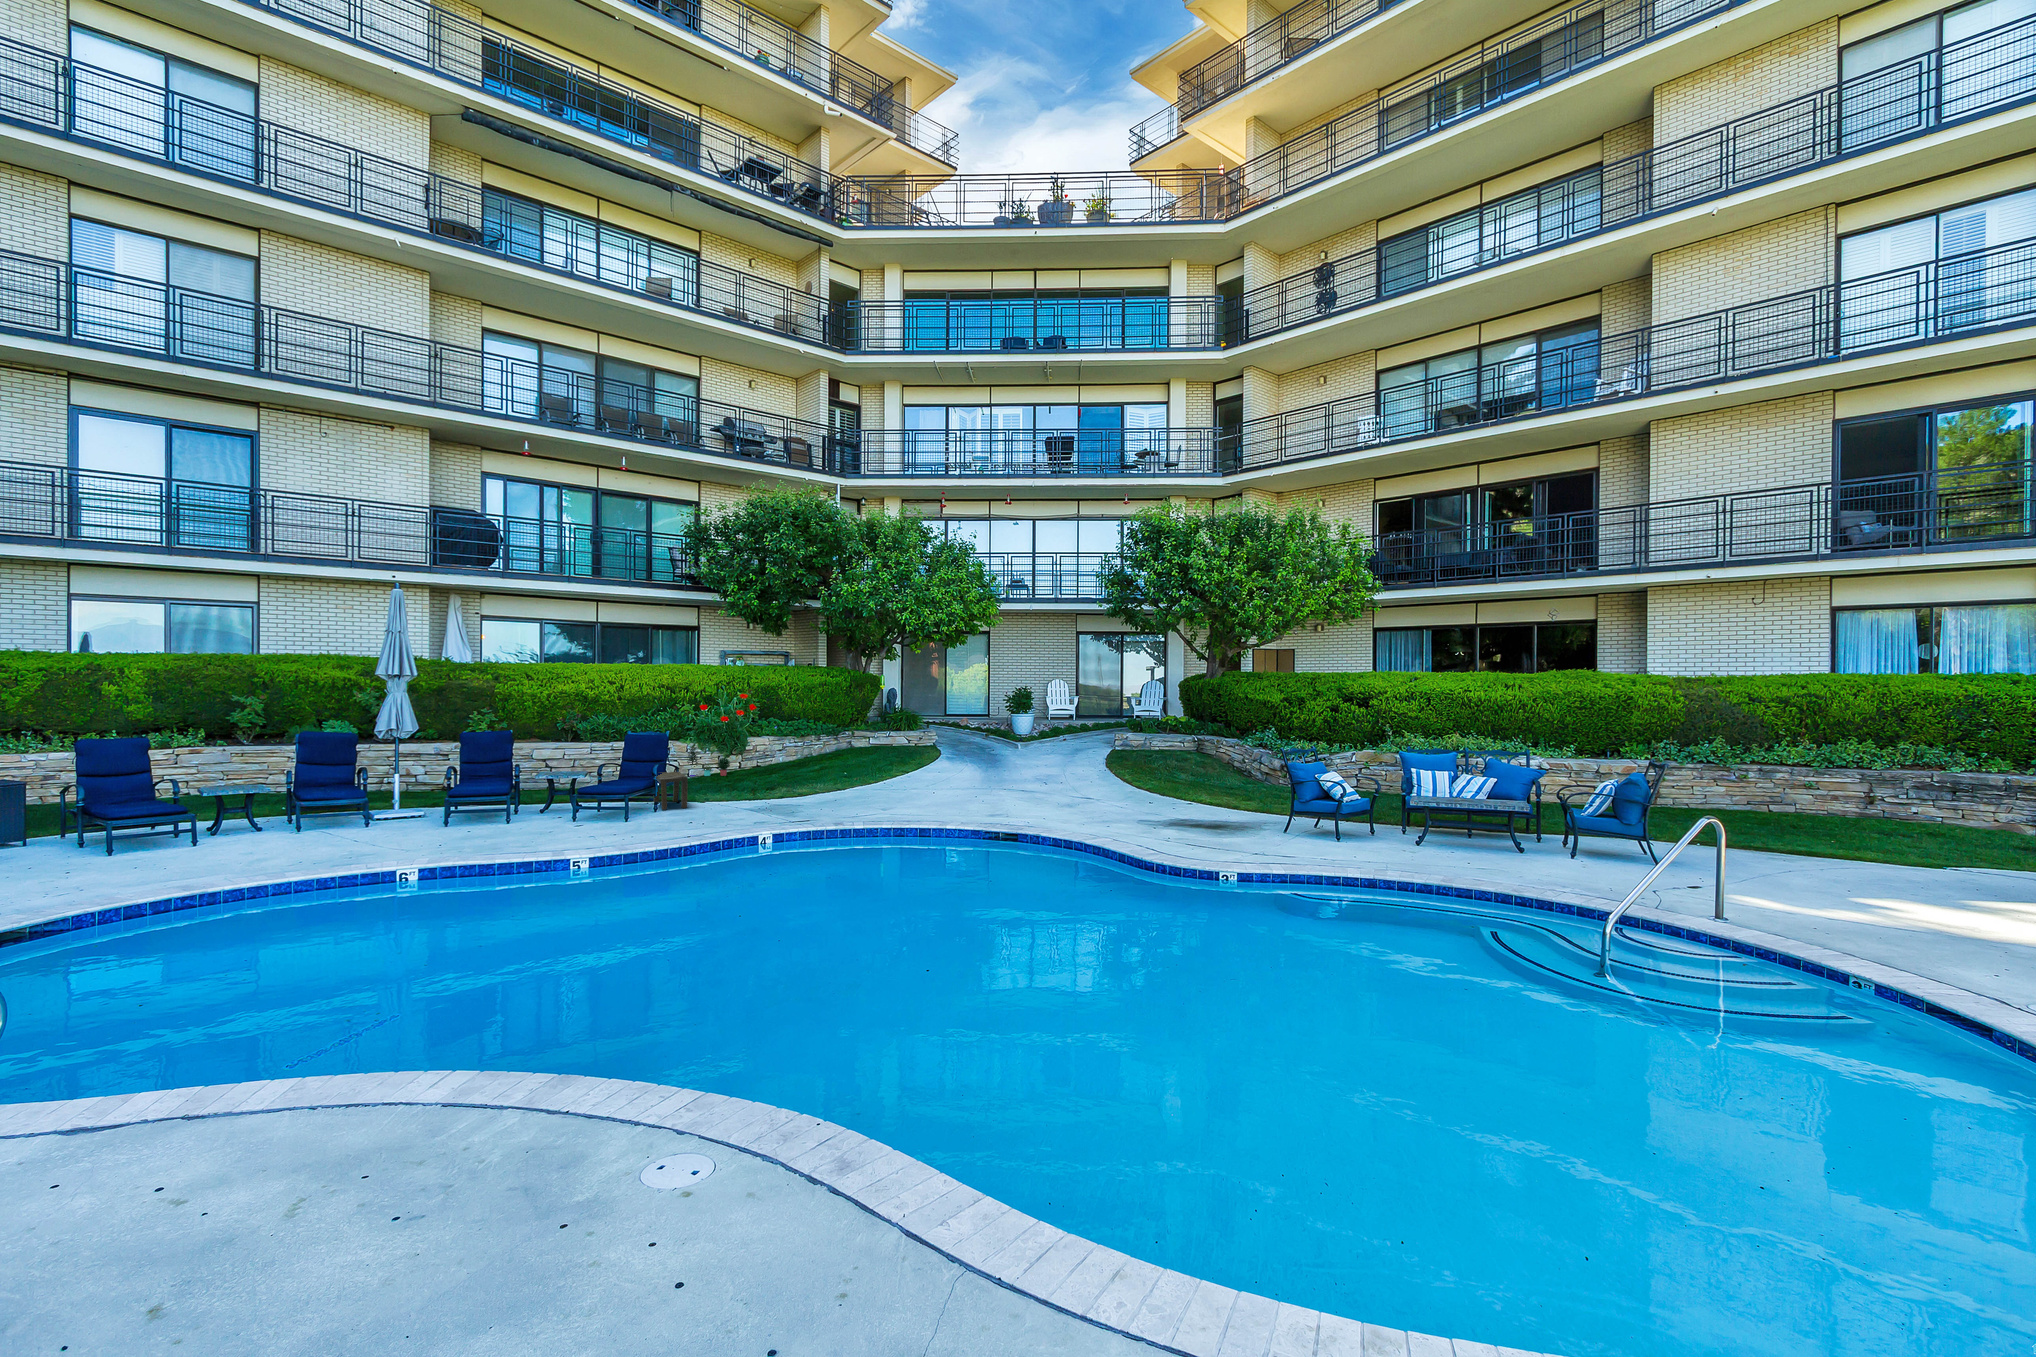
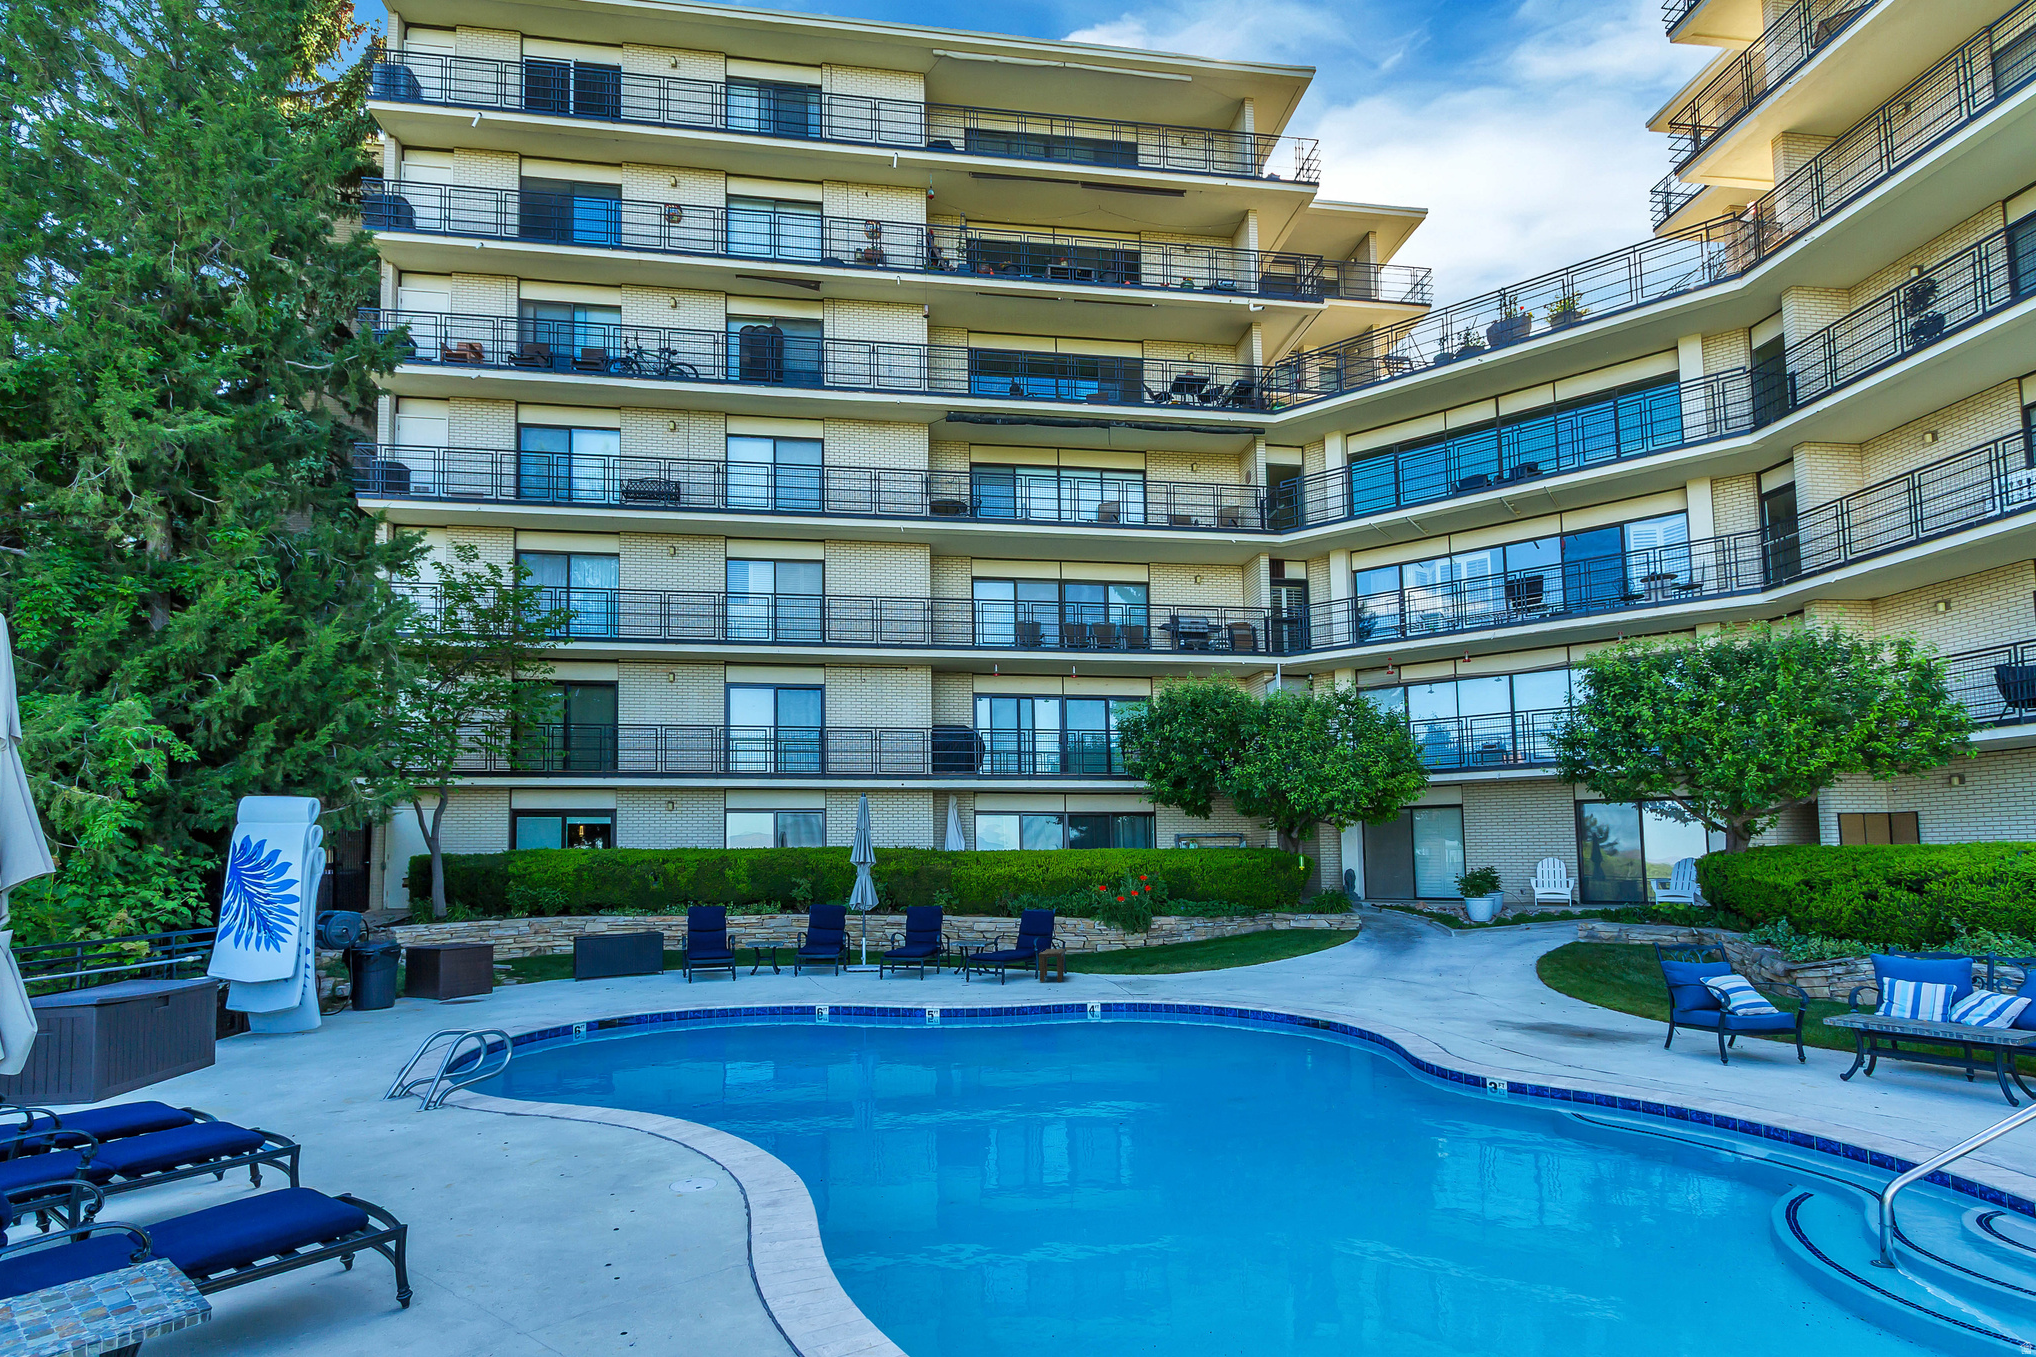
potted plant: present [687,744,730,776] -> none [1102,926,1142,959]

